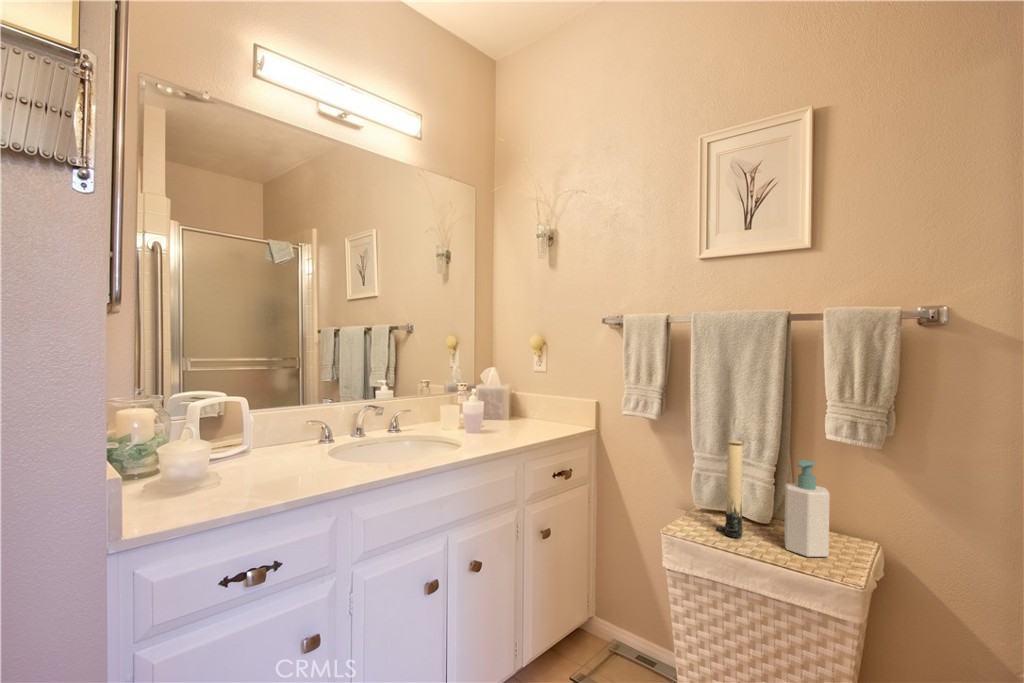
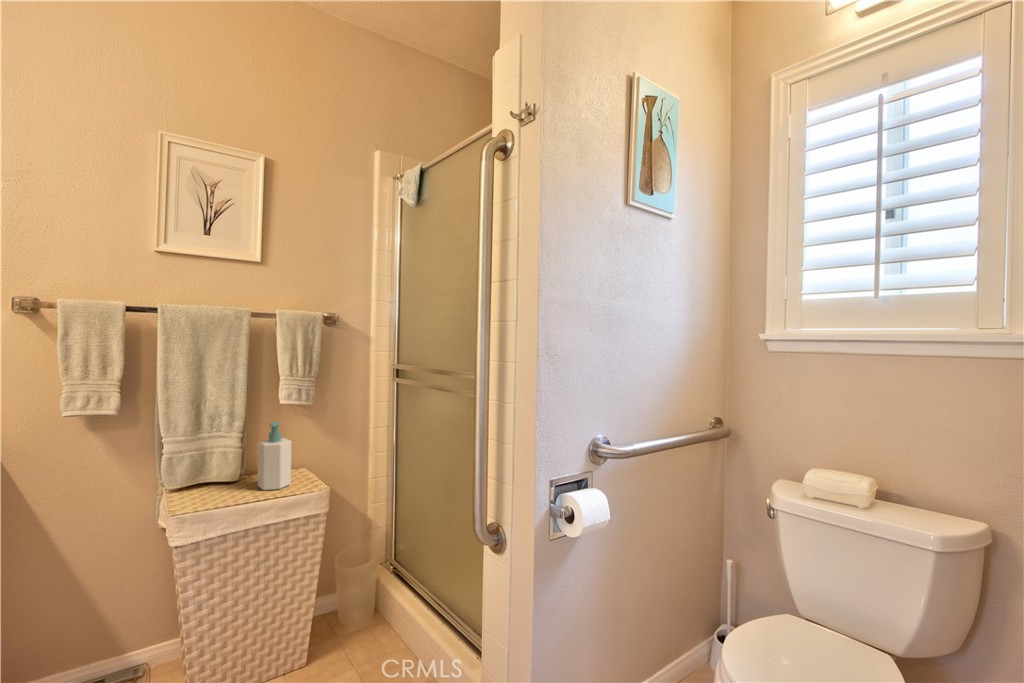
candle: present [717,440,743,538] -> none [201,418,228,499]

